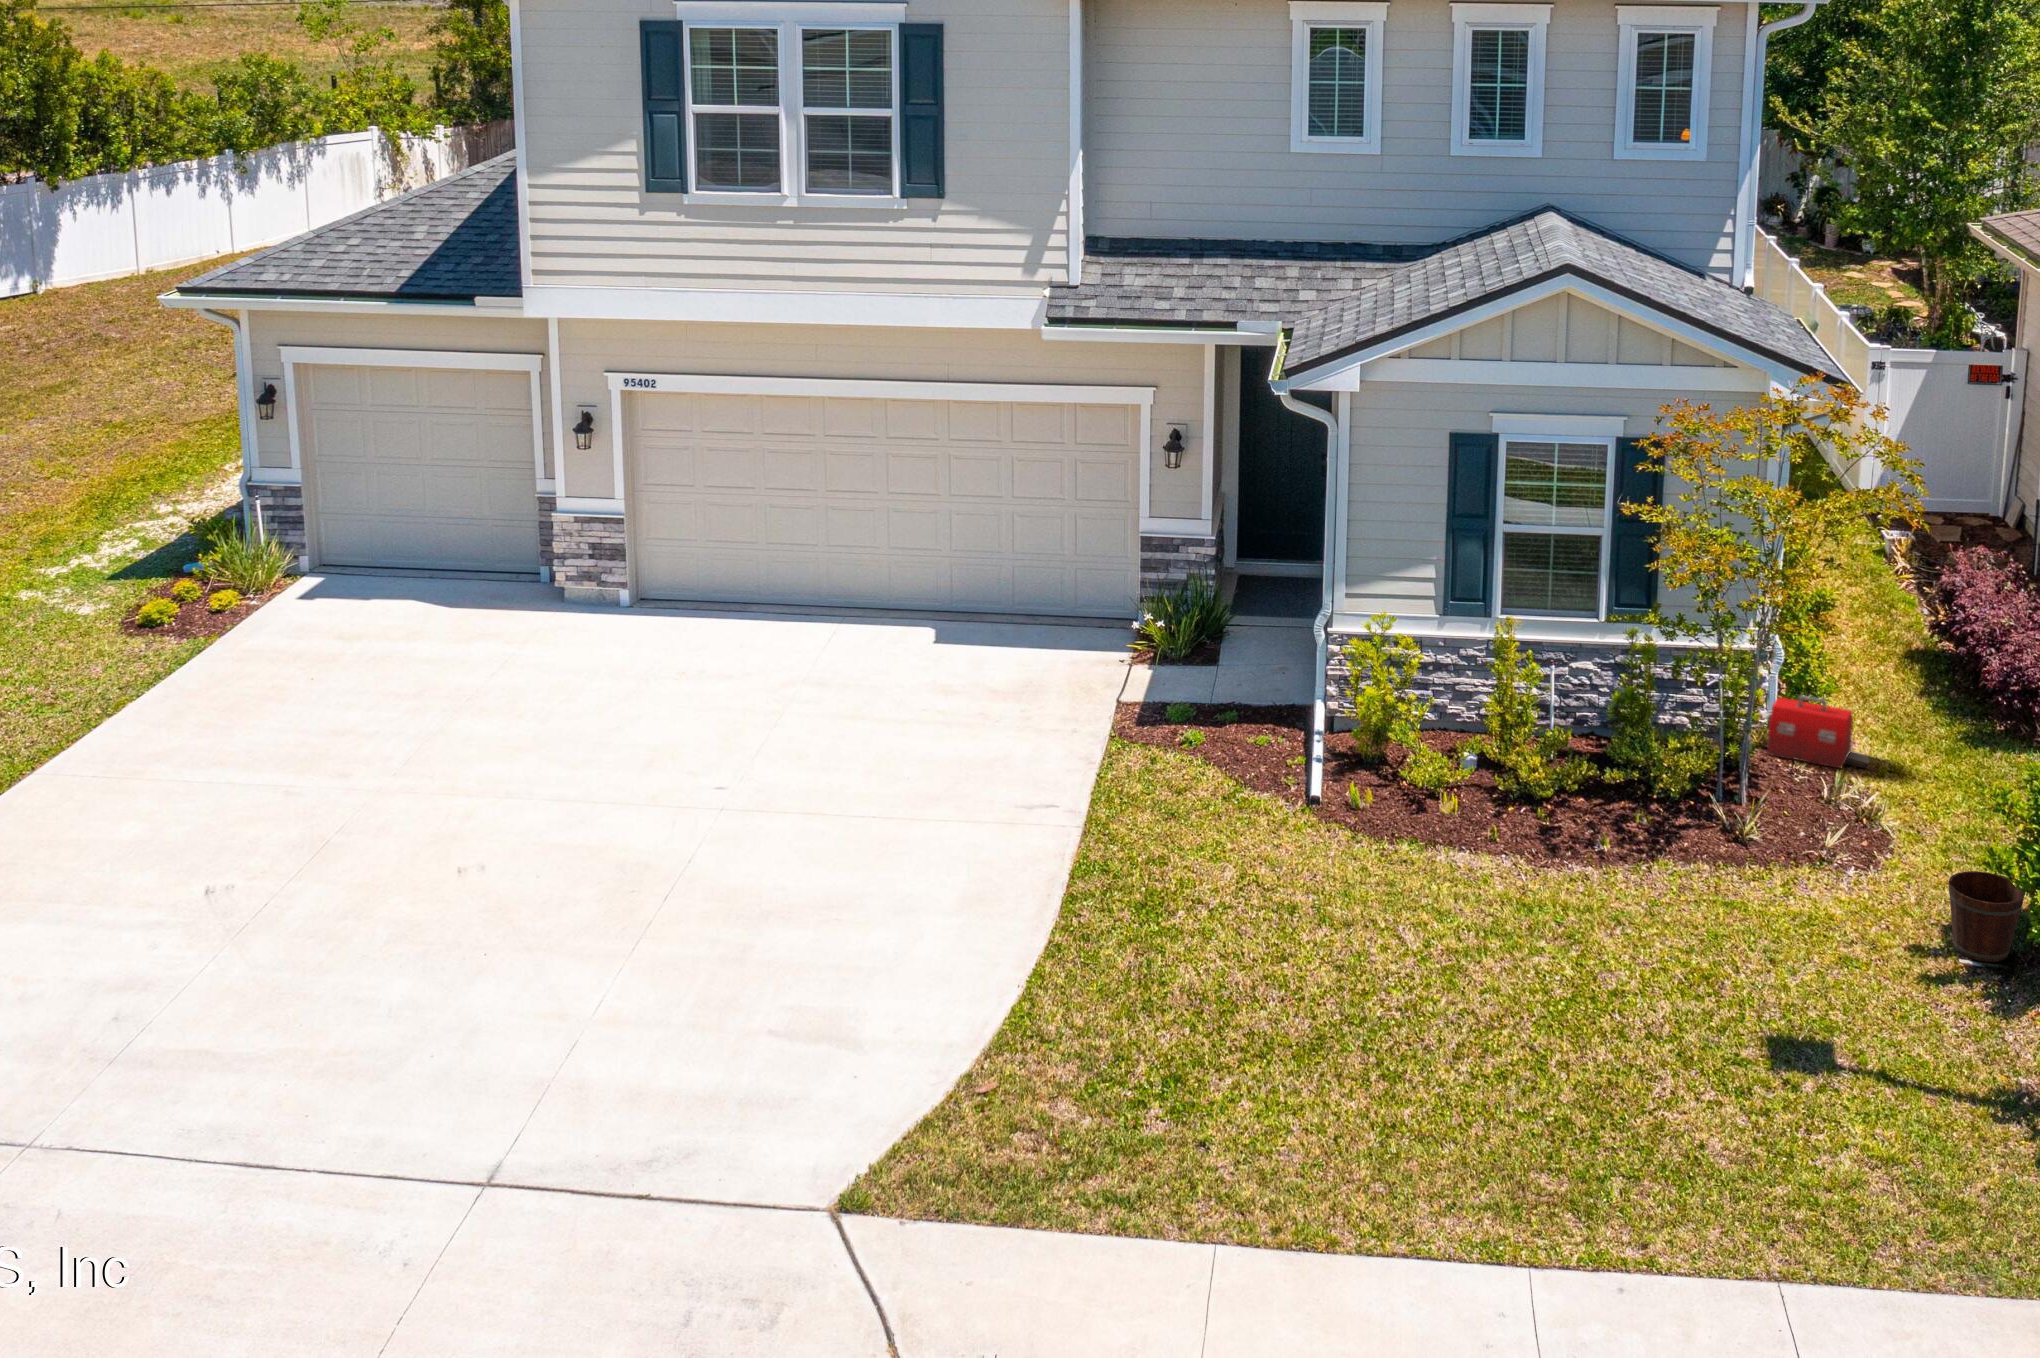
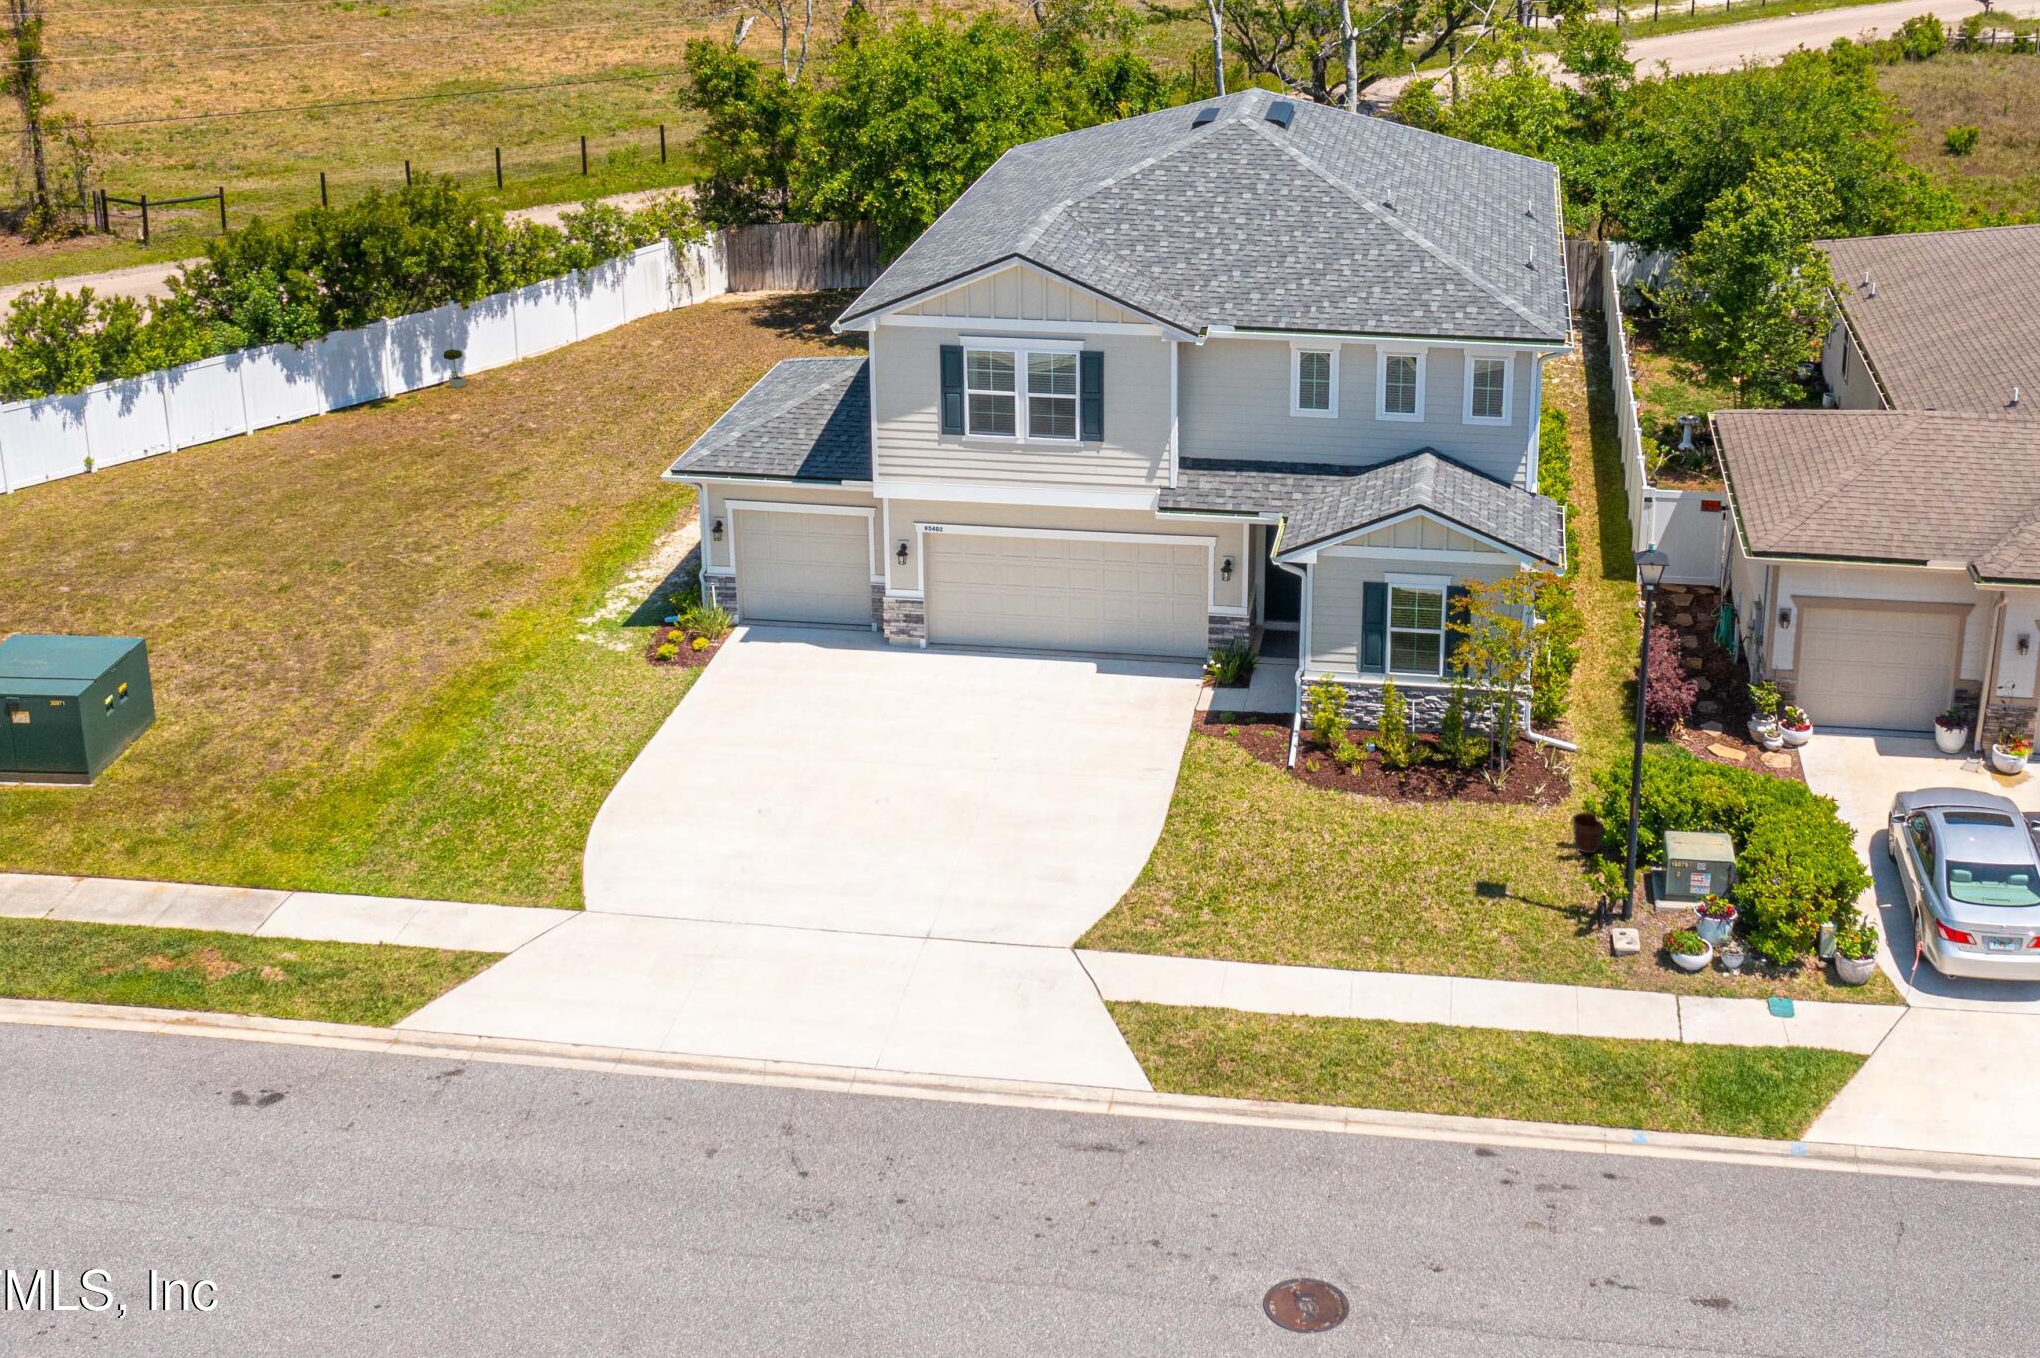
potted tree: none [12,239,47,297] -> present [444,349,466,388]
toolbox: present [1767,696,1853,768] -> none [1522,718,1565,756]

